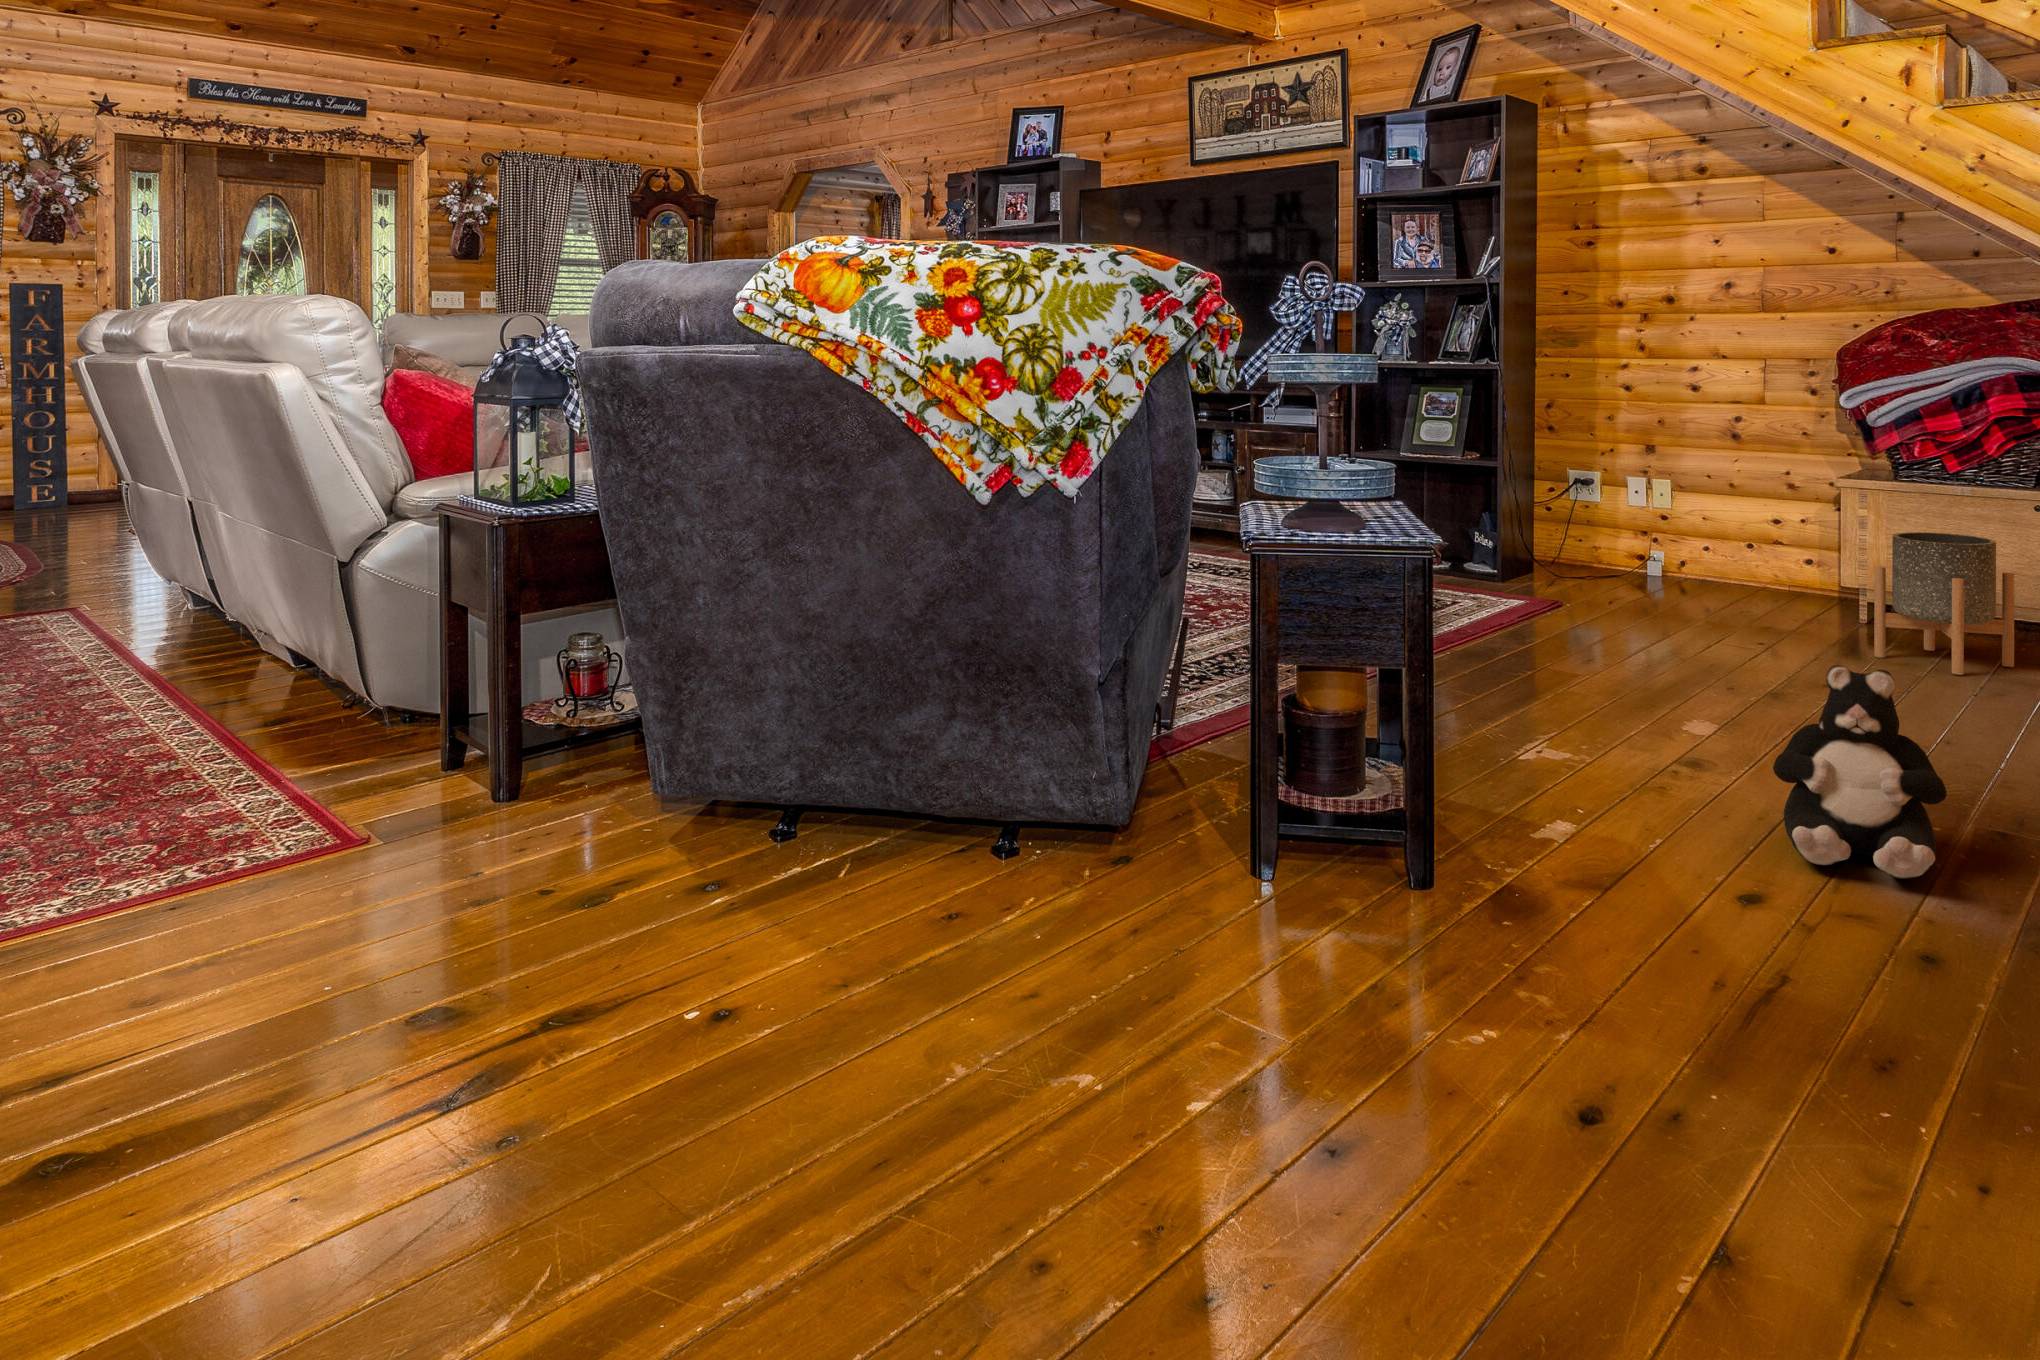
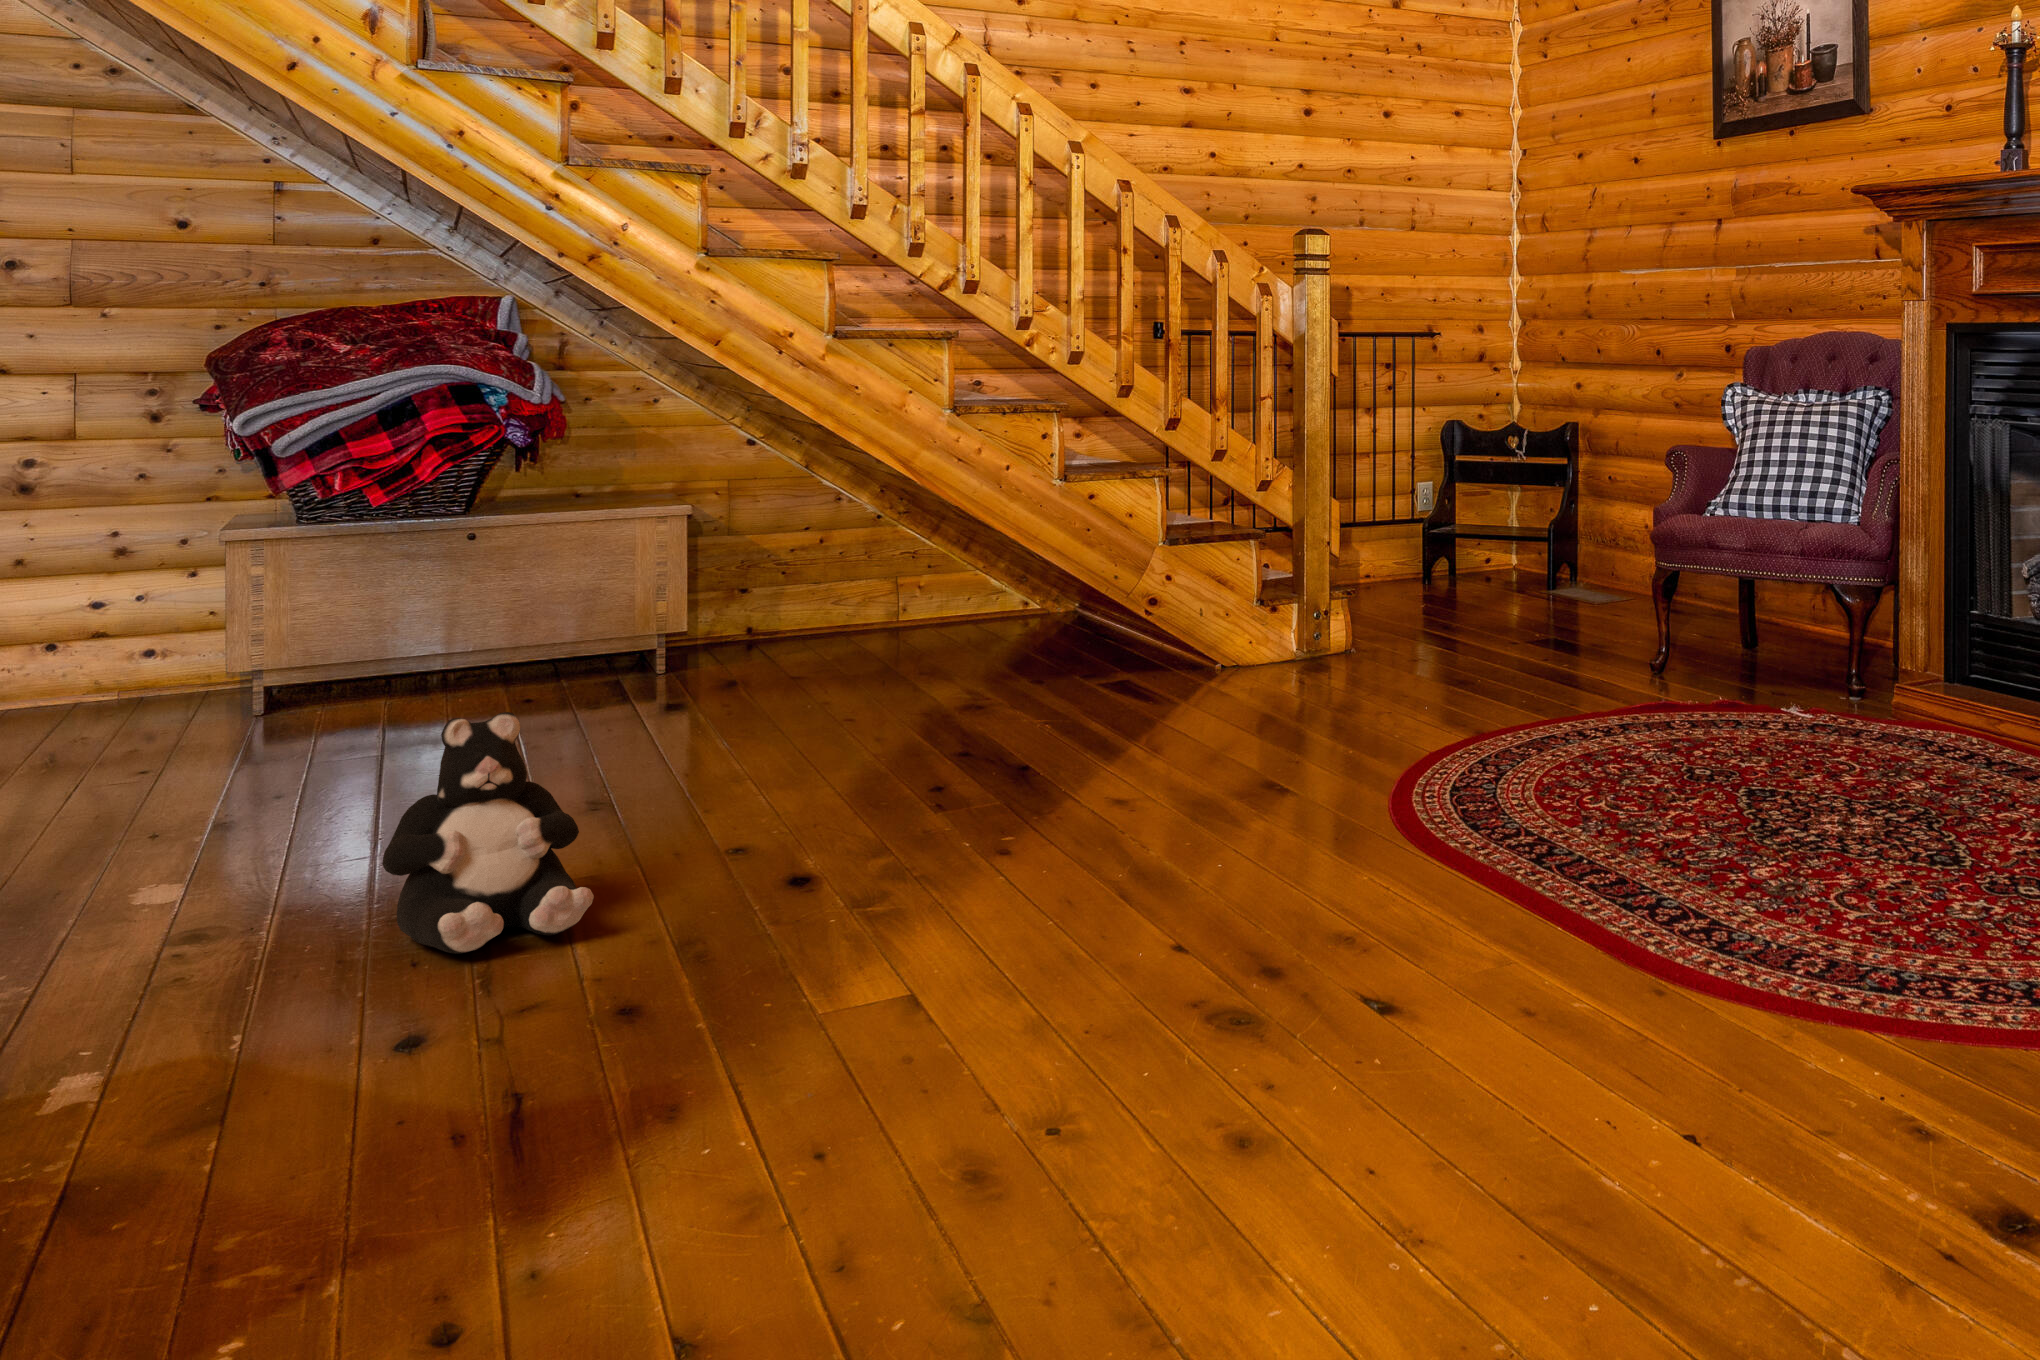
planter: present [1874,532,2014,675] -> none [303,577,462,745]

